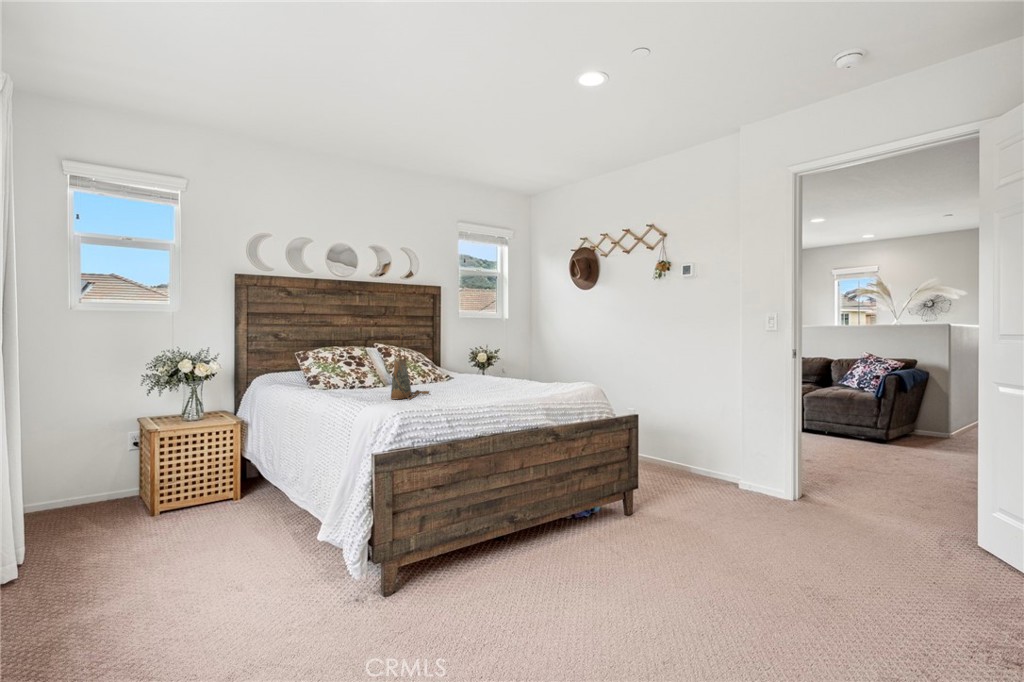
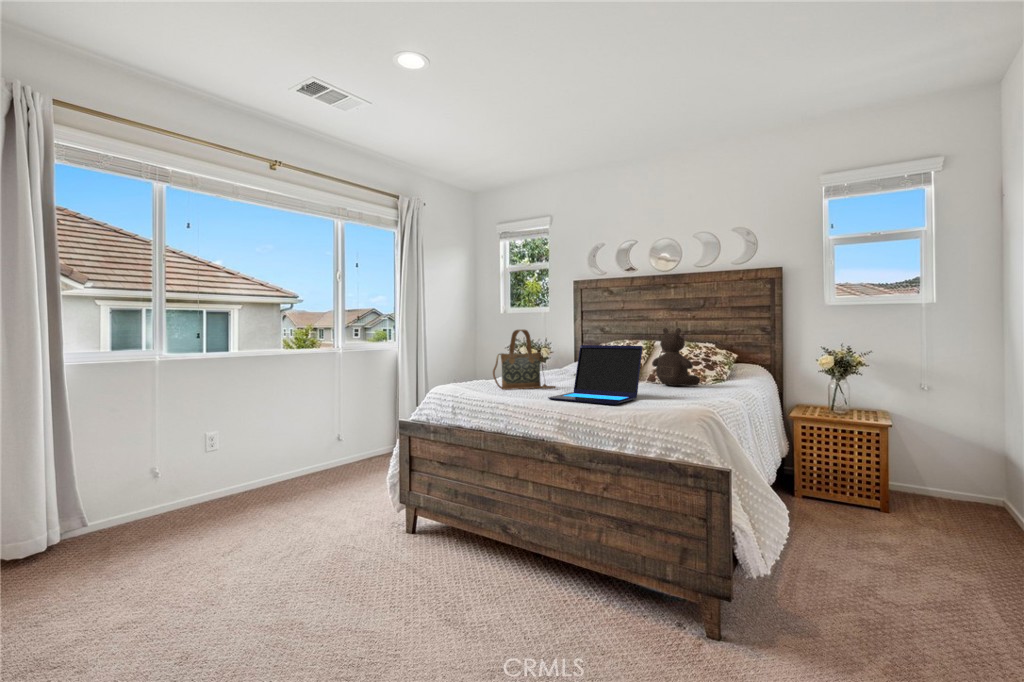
teddy bear: none [426,333,467,382] -> present [652,328,700,386]
laptop: none [459,348,544,398] -> present [548,345,643,405]

